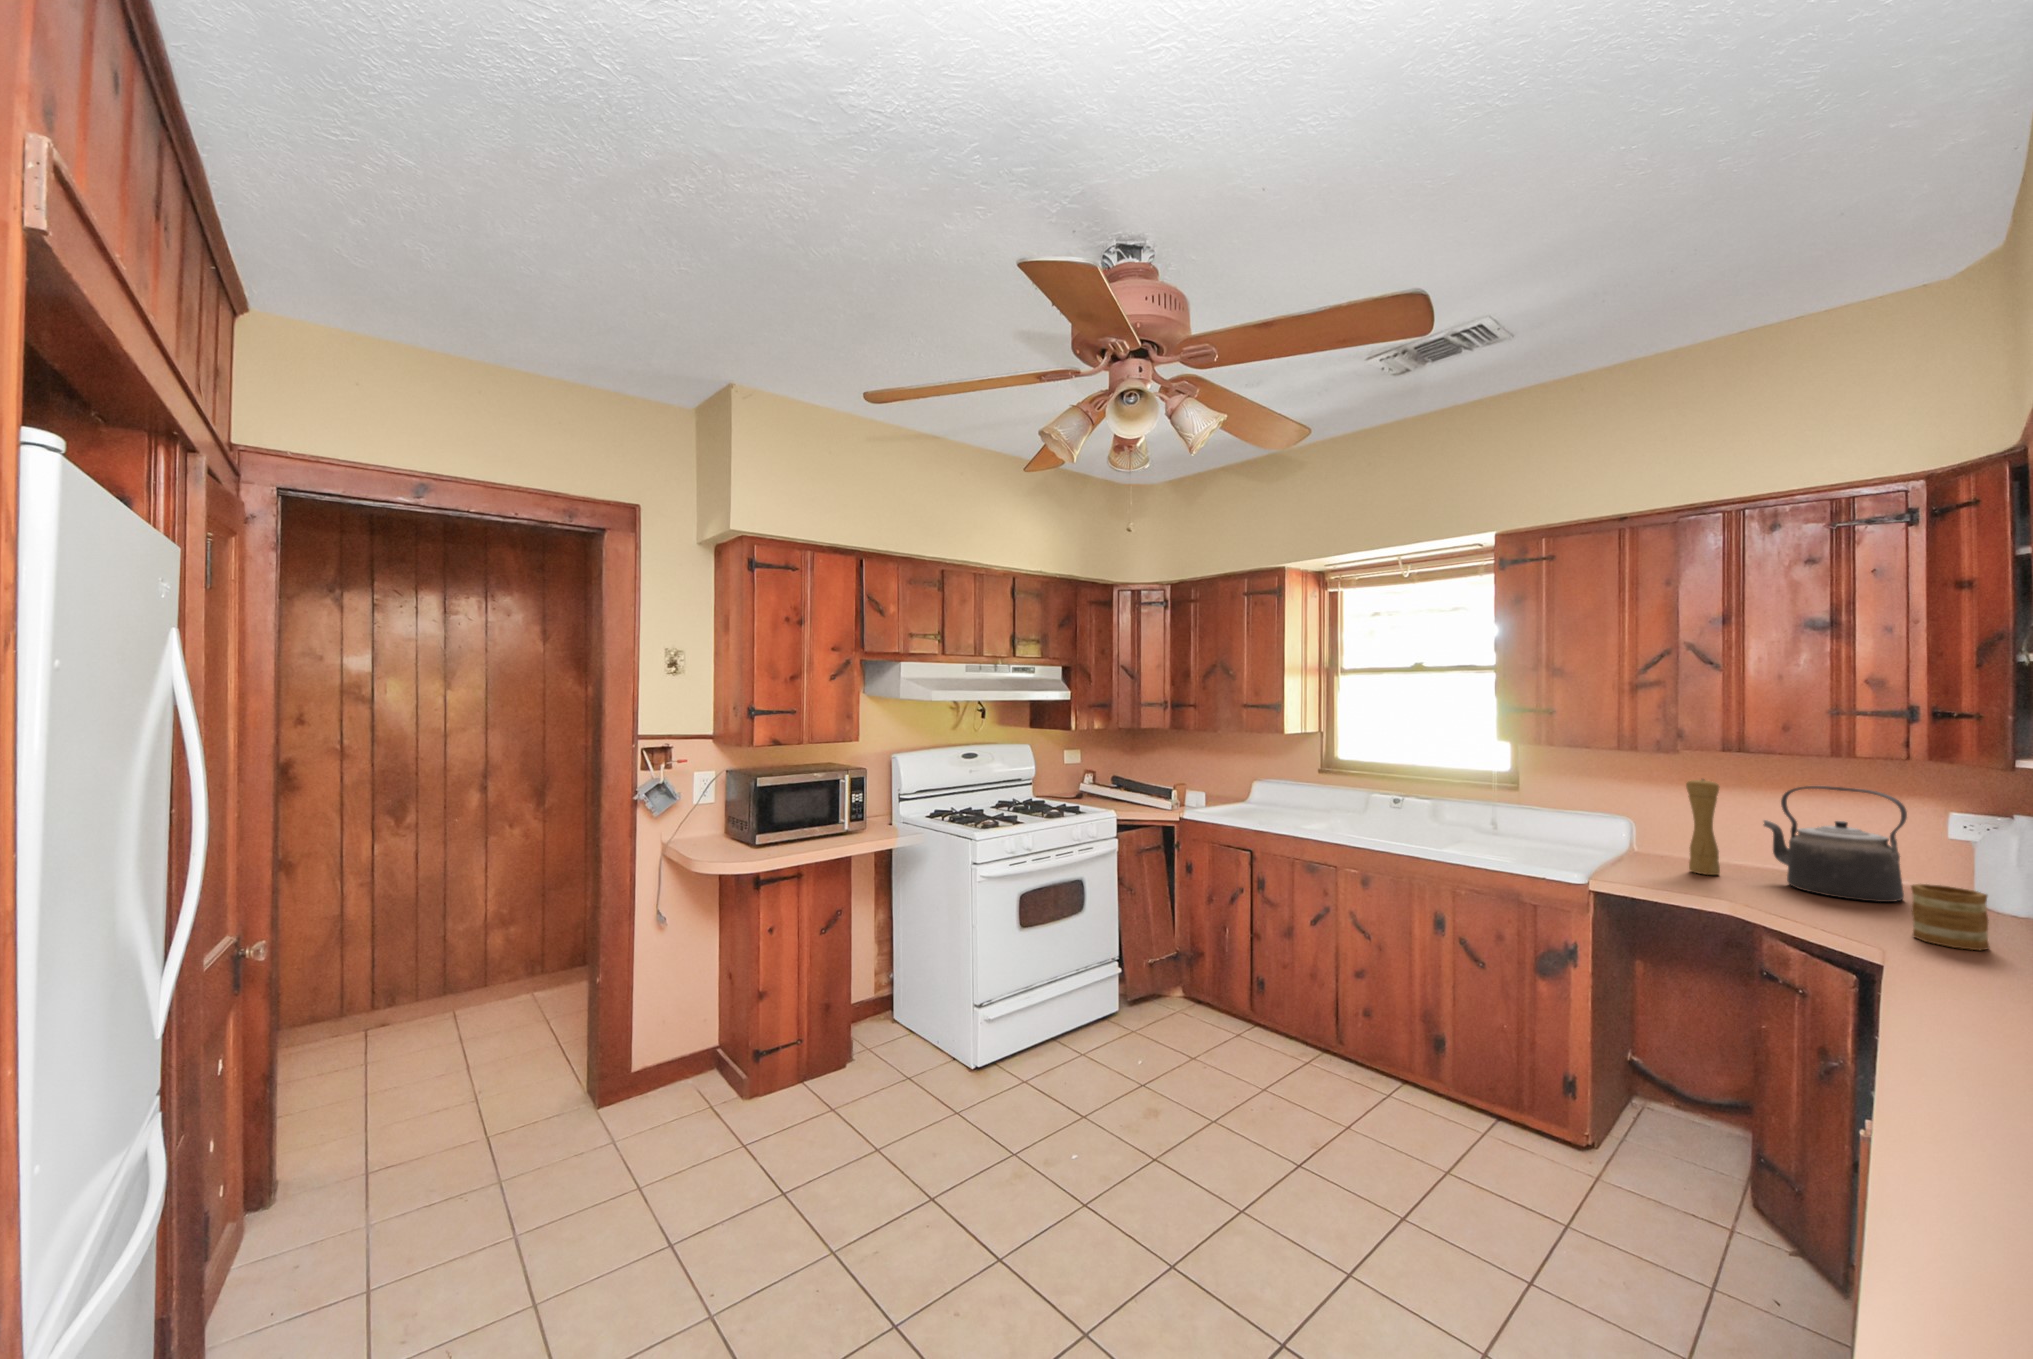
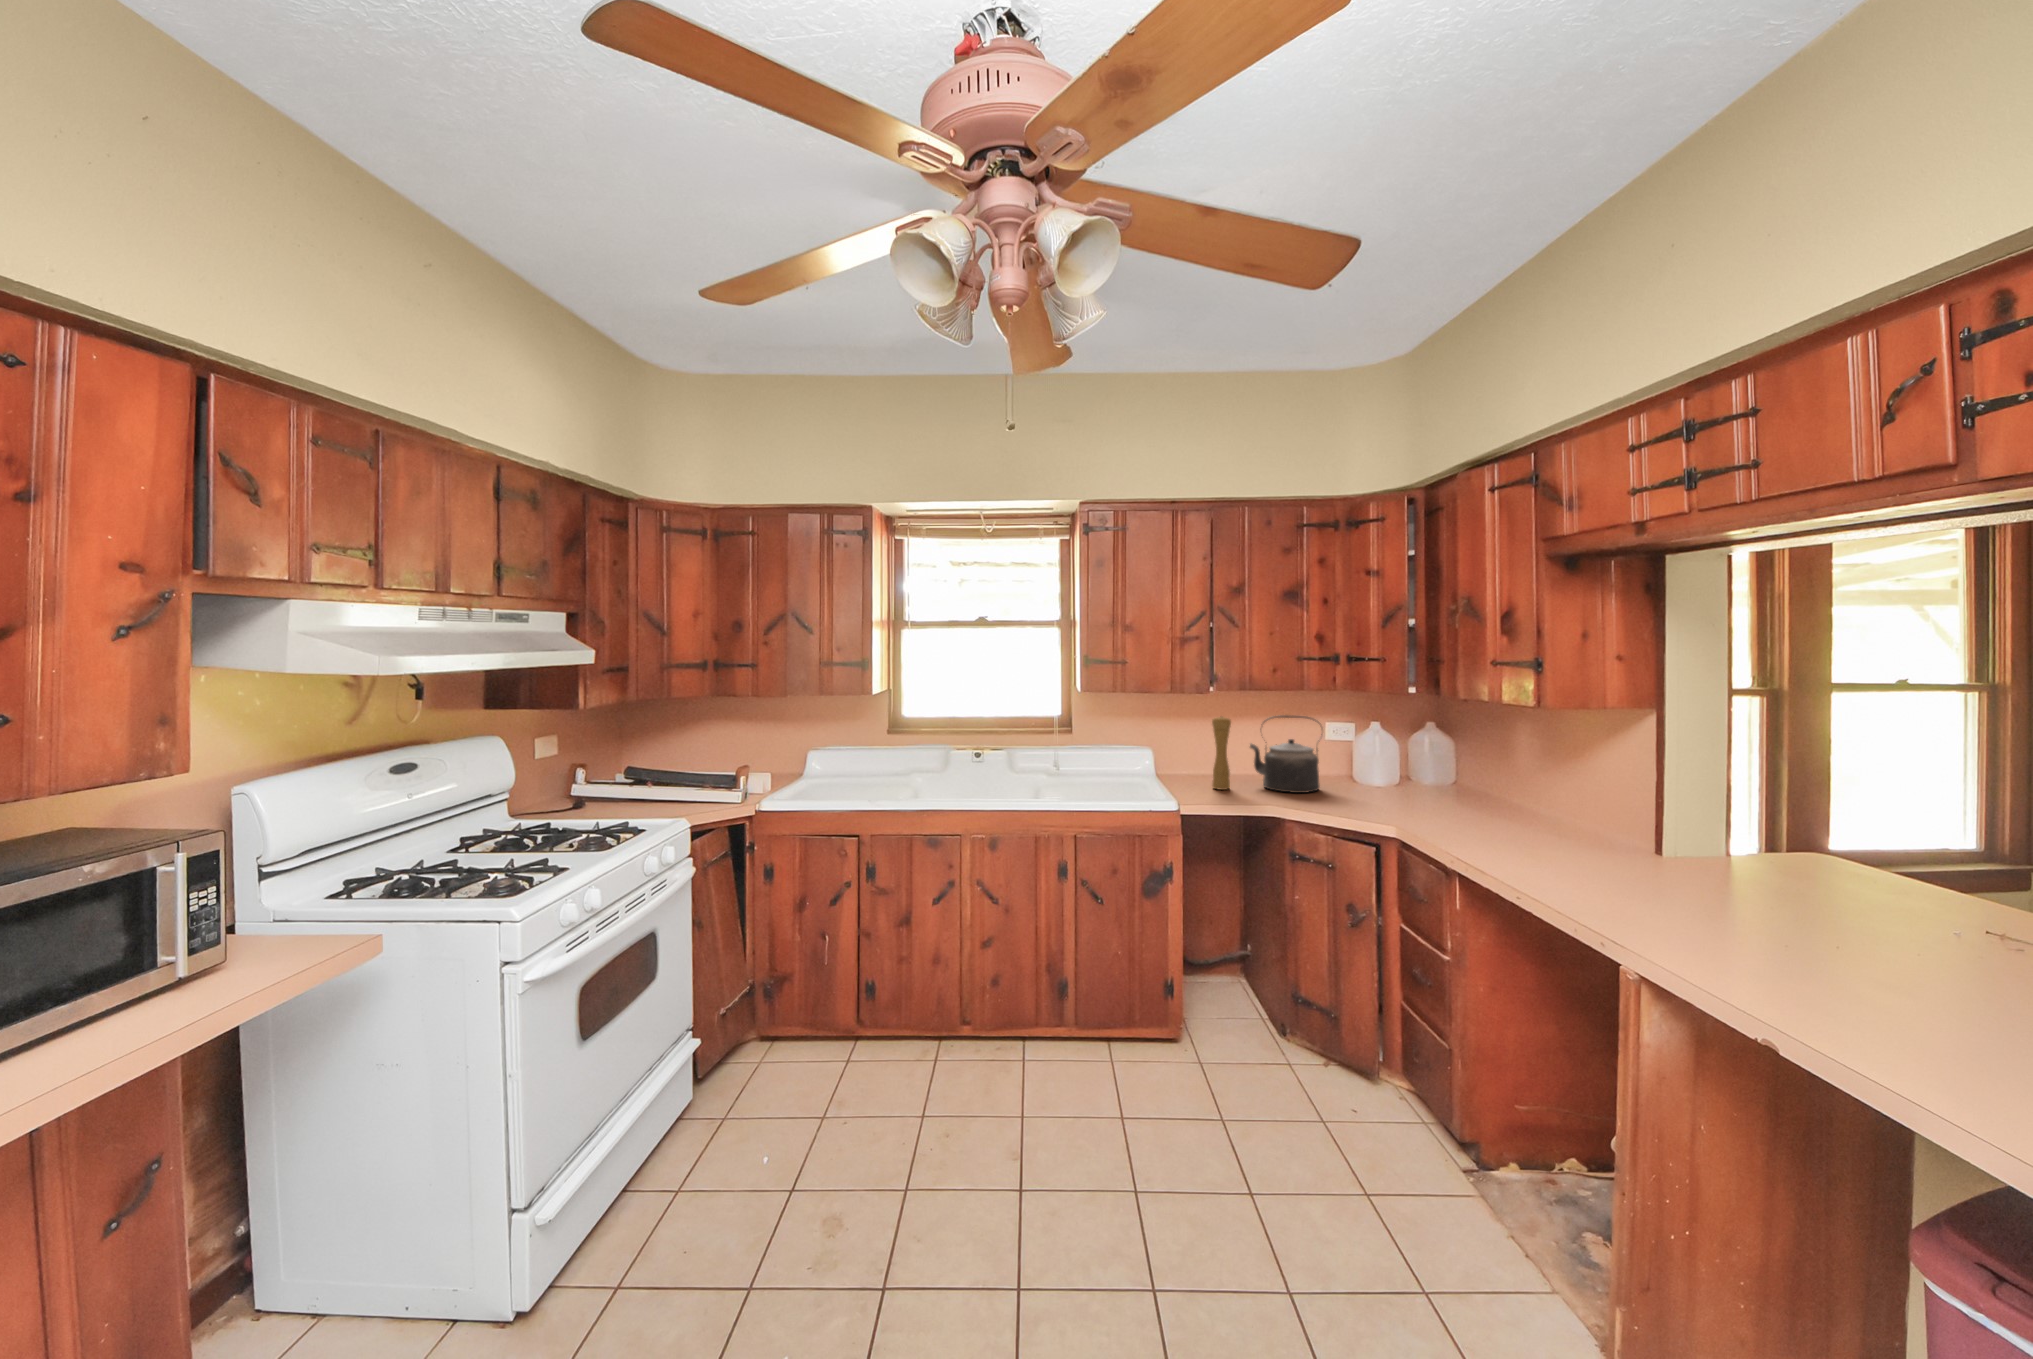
mug: present [1911,884,1989,950] -> none [1366,776,1399,816]

